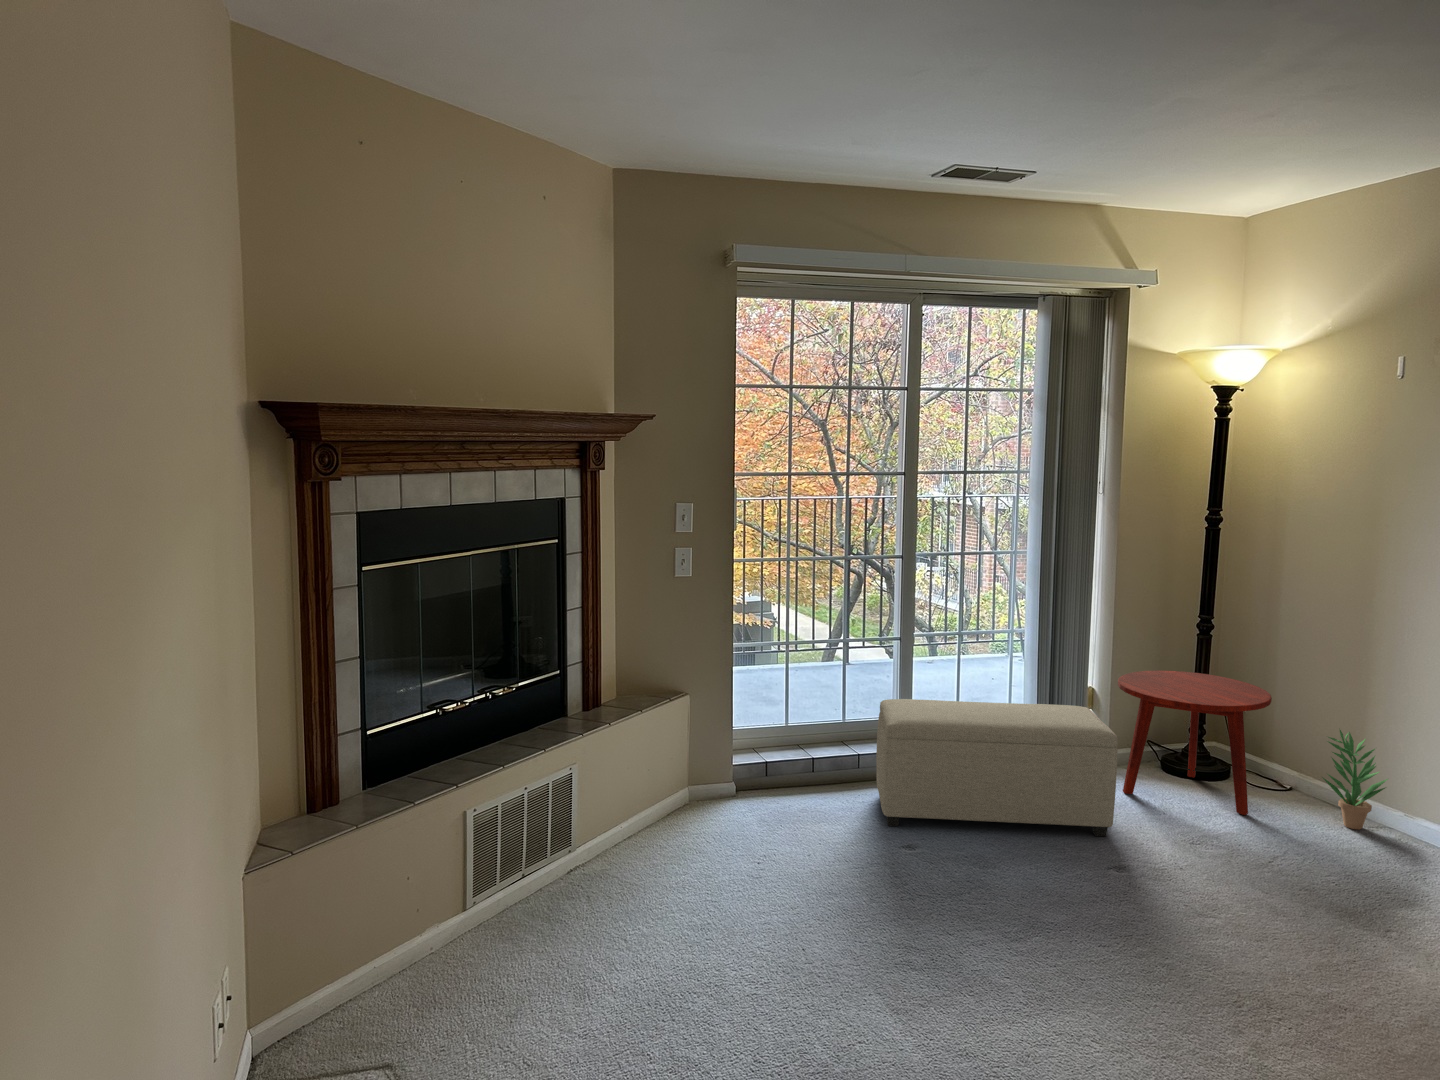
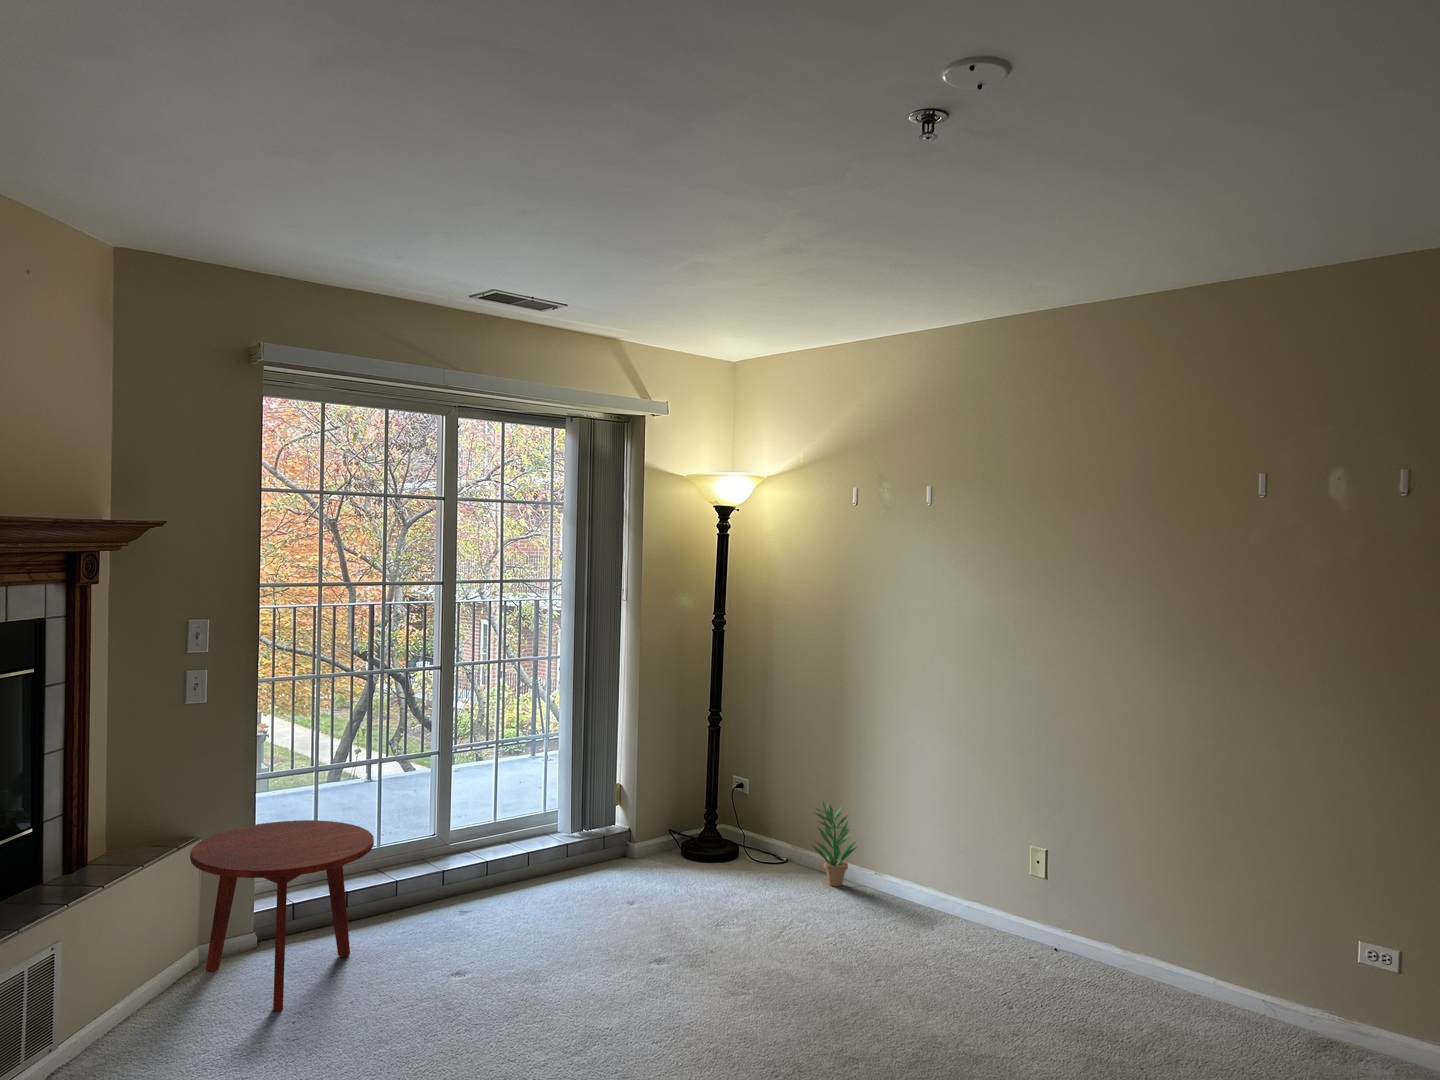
side table: present [1118,671,1272,815] -> present [190,820,374,1011]
ottoman: present [876,699,1118,836] -> none [417,805,651,954]

